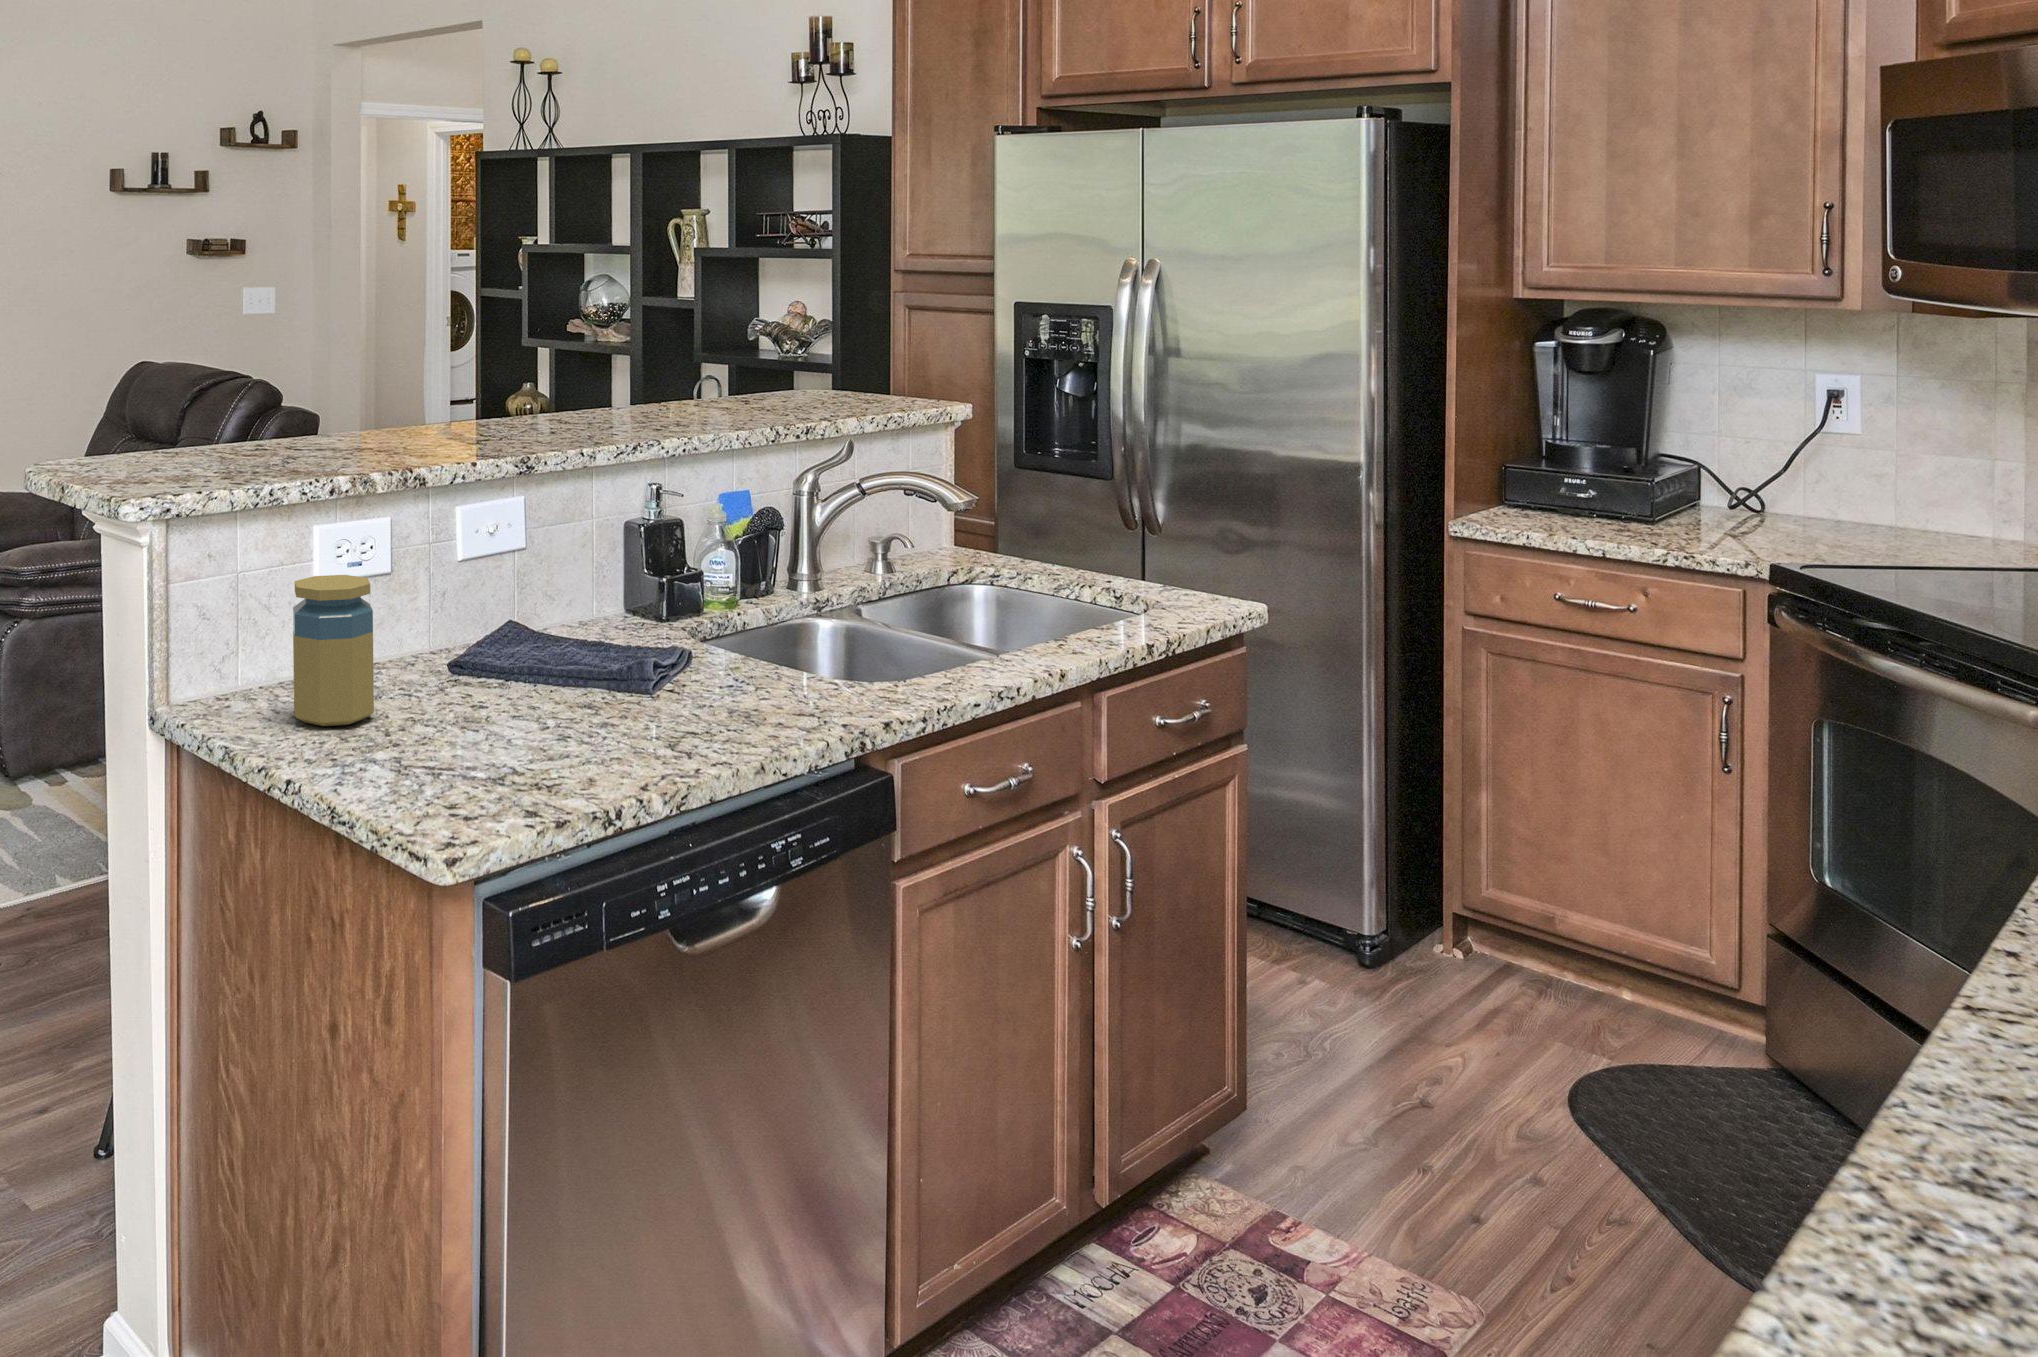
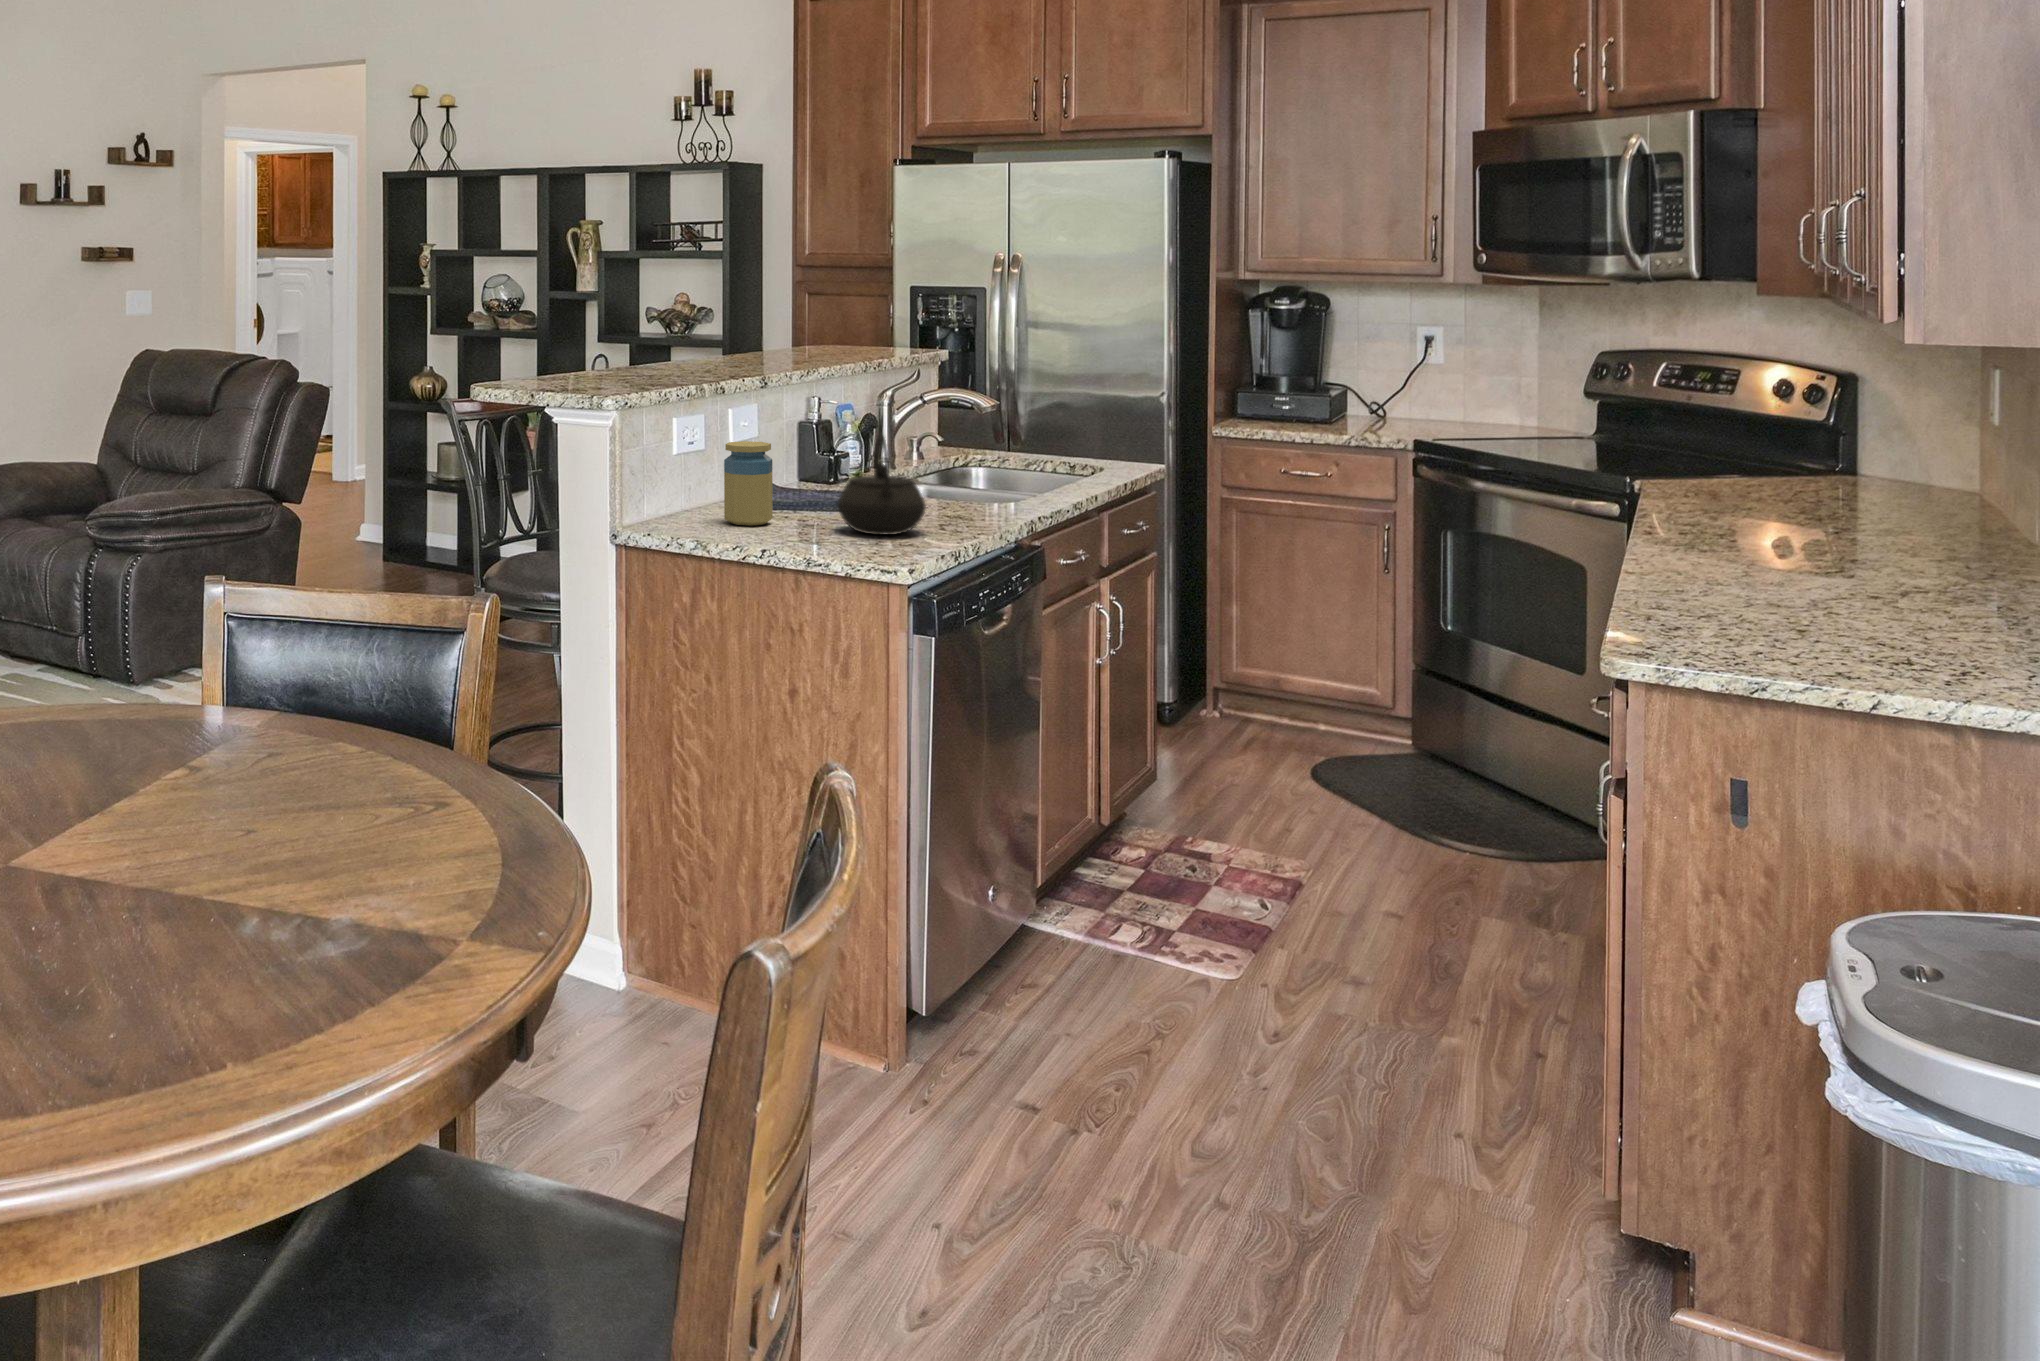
kettle: none [436,582,593,771] -> present [838,435,926,535]

